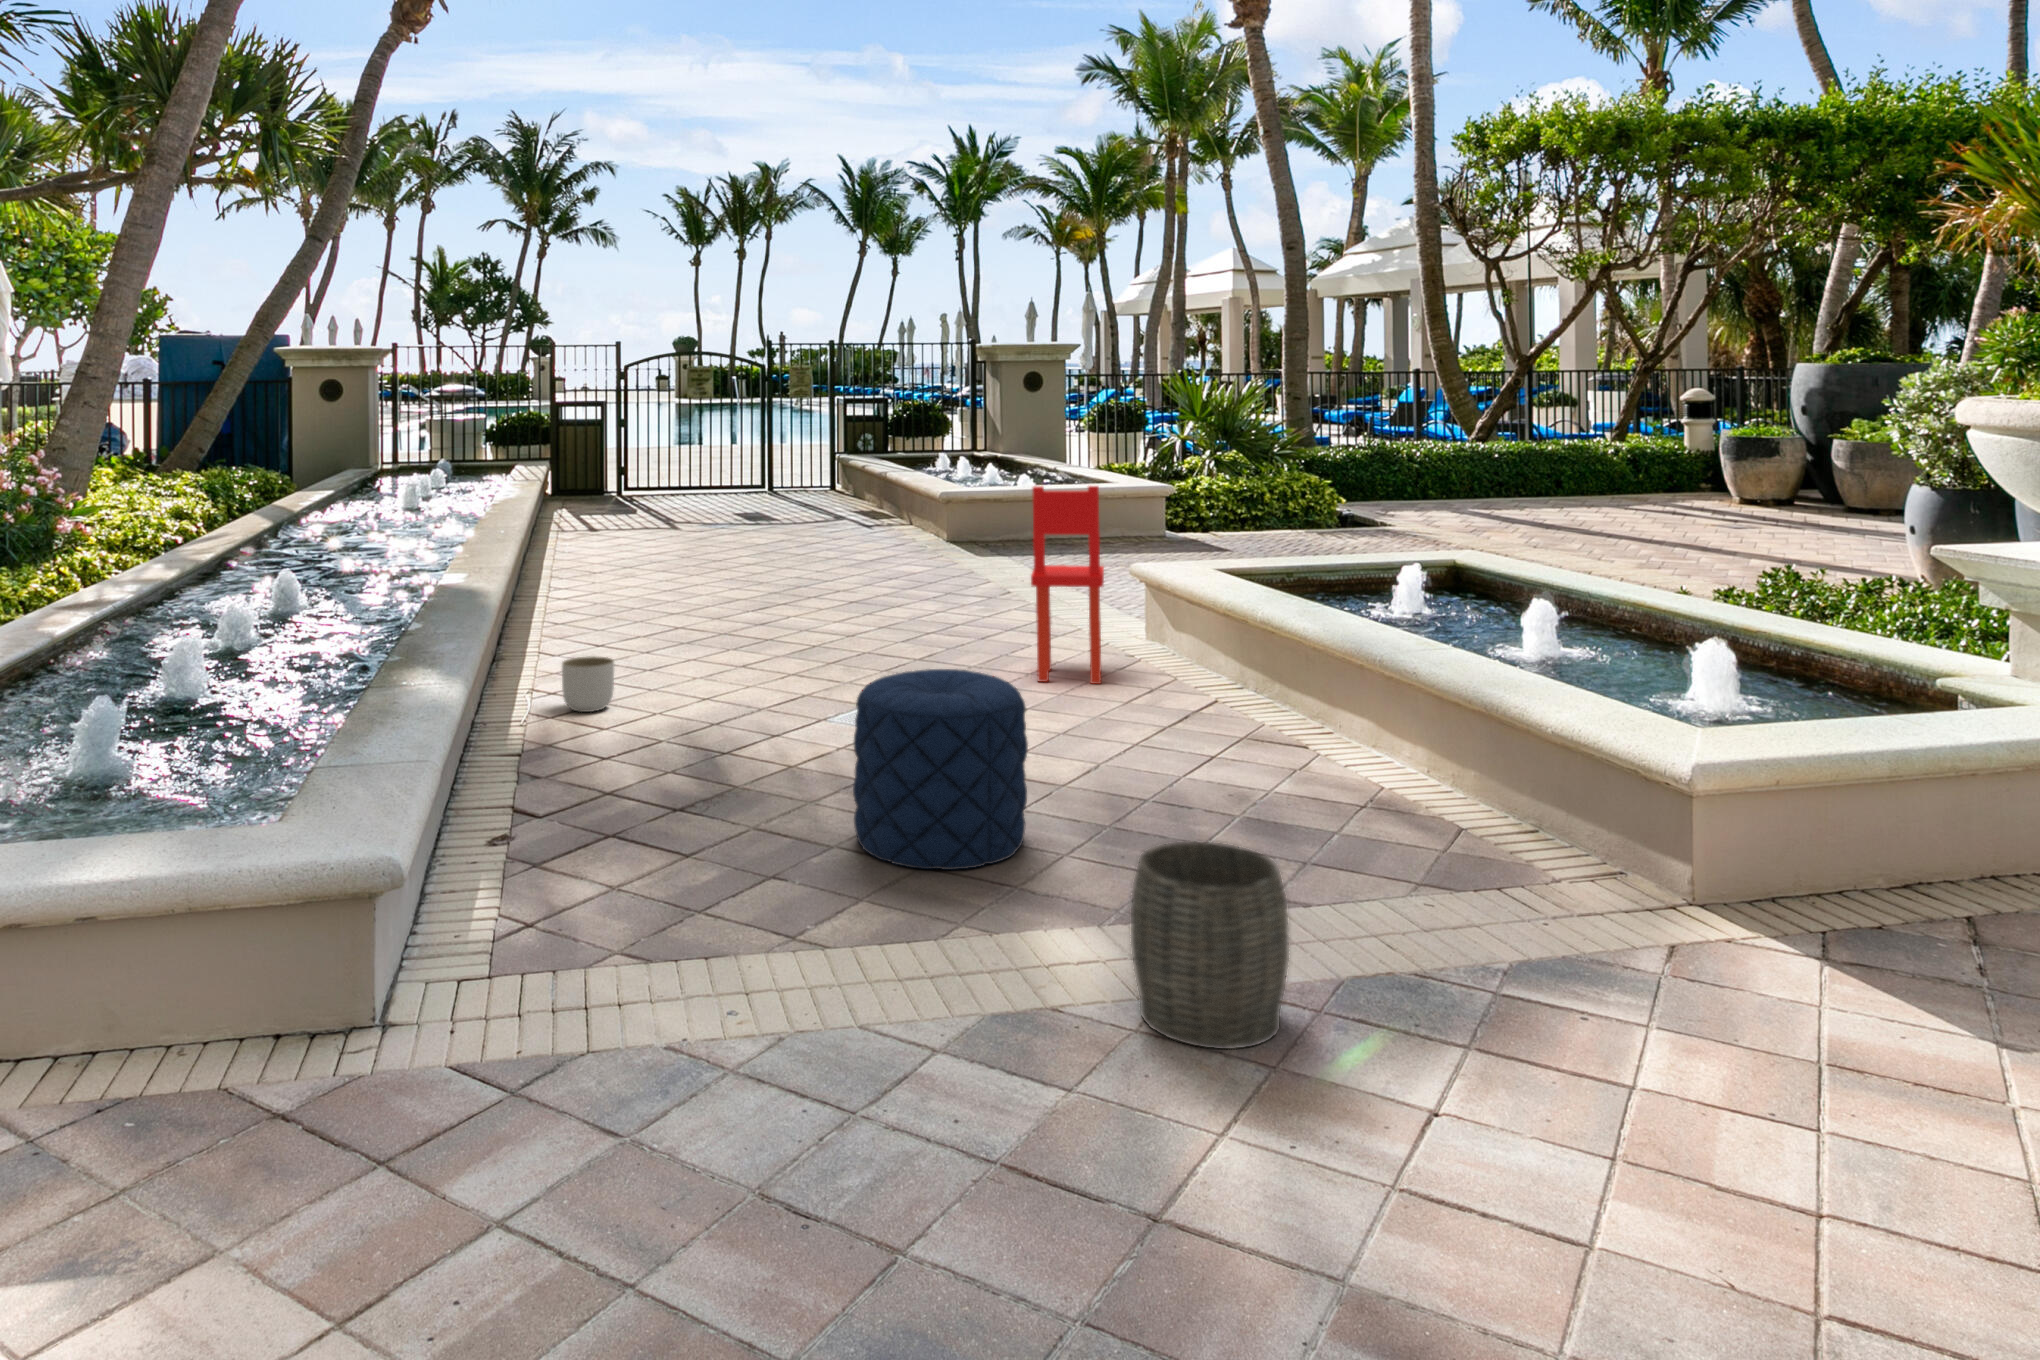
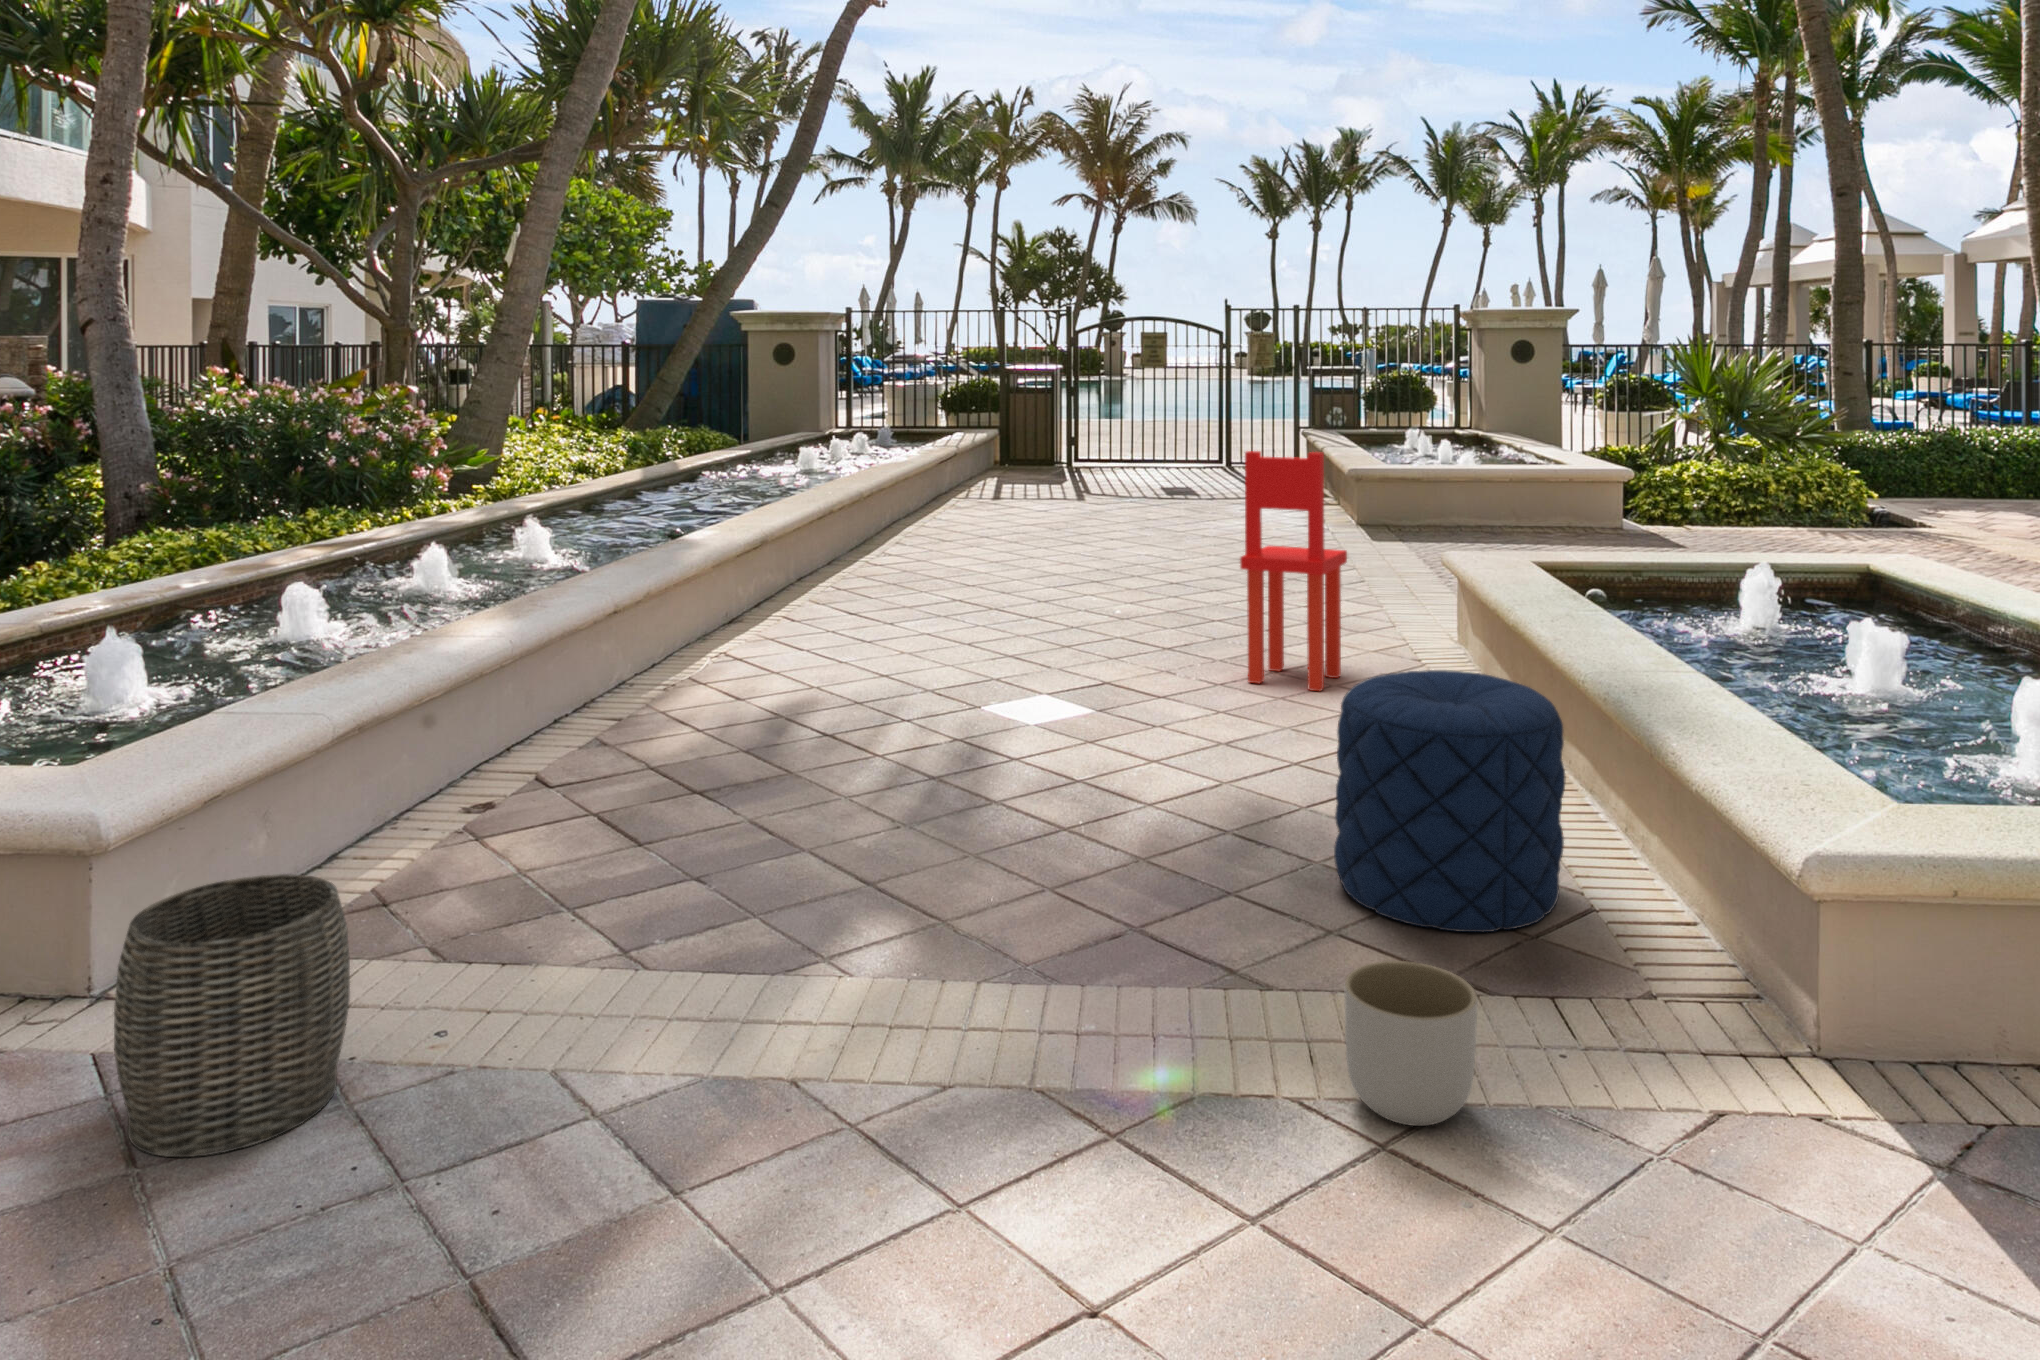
planter: present [562,656,614,712] -> present [1345,961,1477,1126]
pouf: present [853,669,1028,870] -> present [1334,670,1565,932]
woven basket: present [1131,841,1289,1049] -> present [114,874,350,1157]

